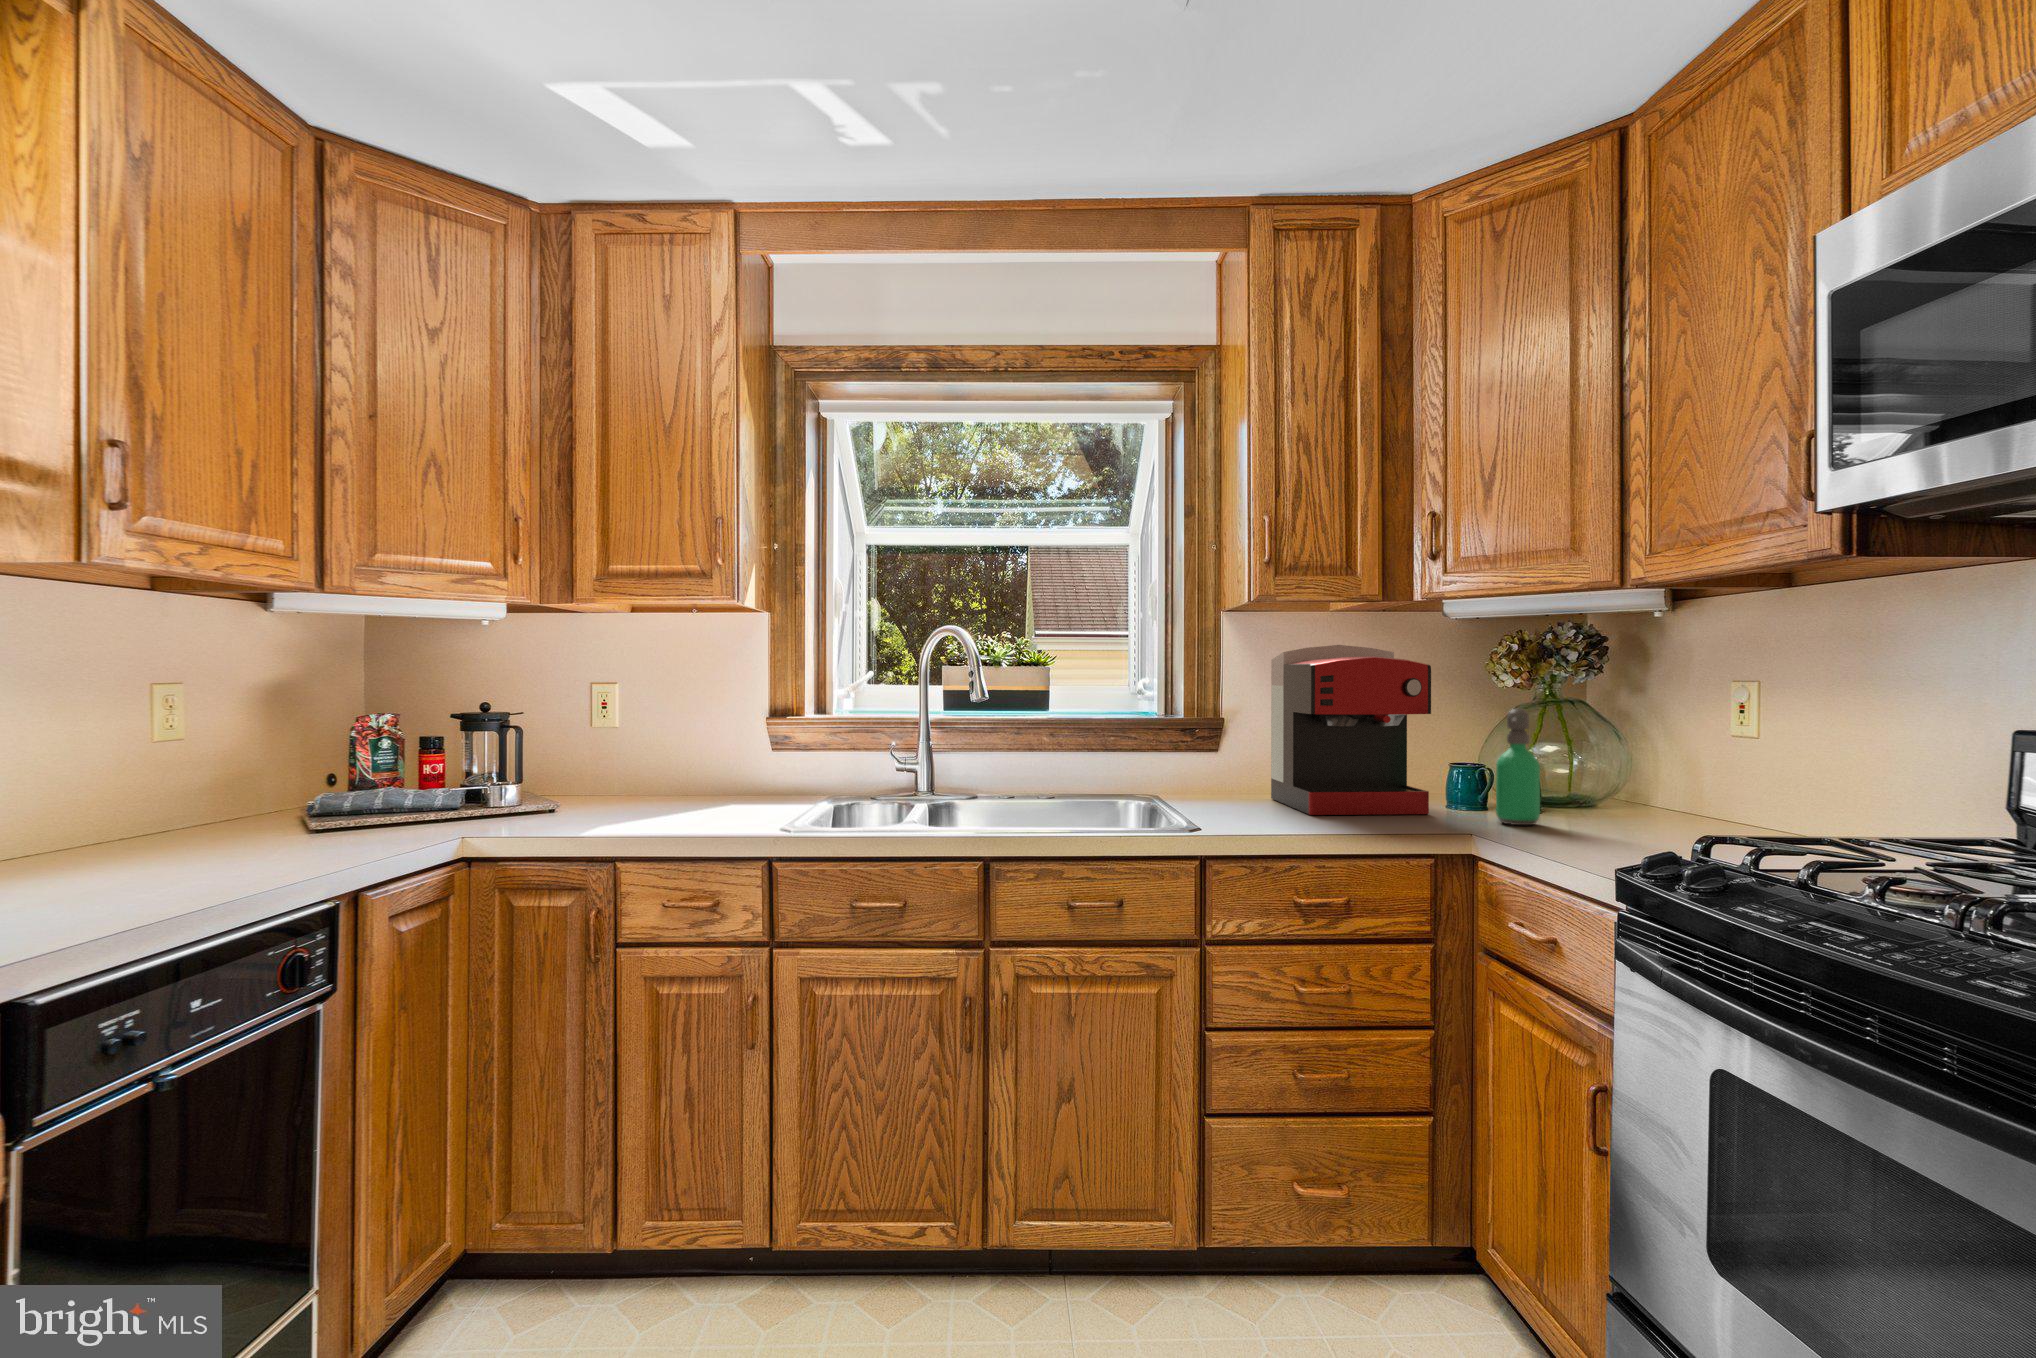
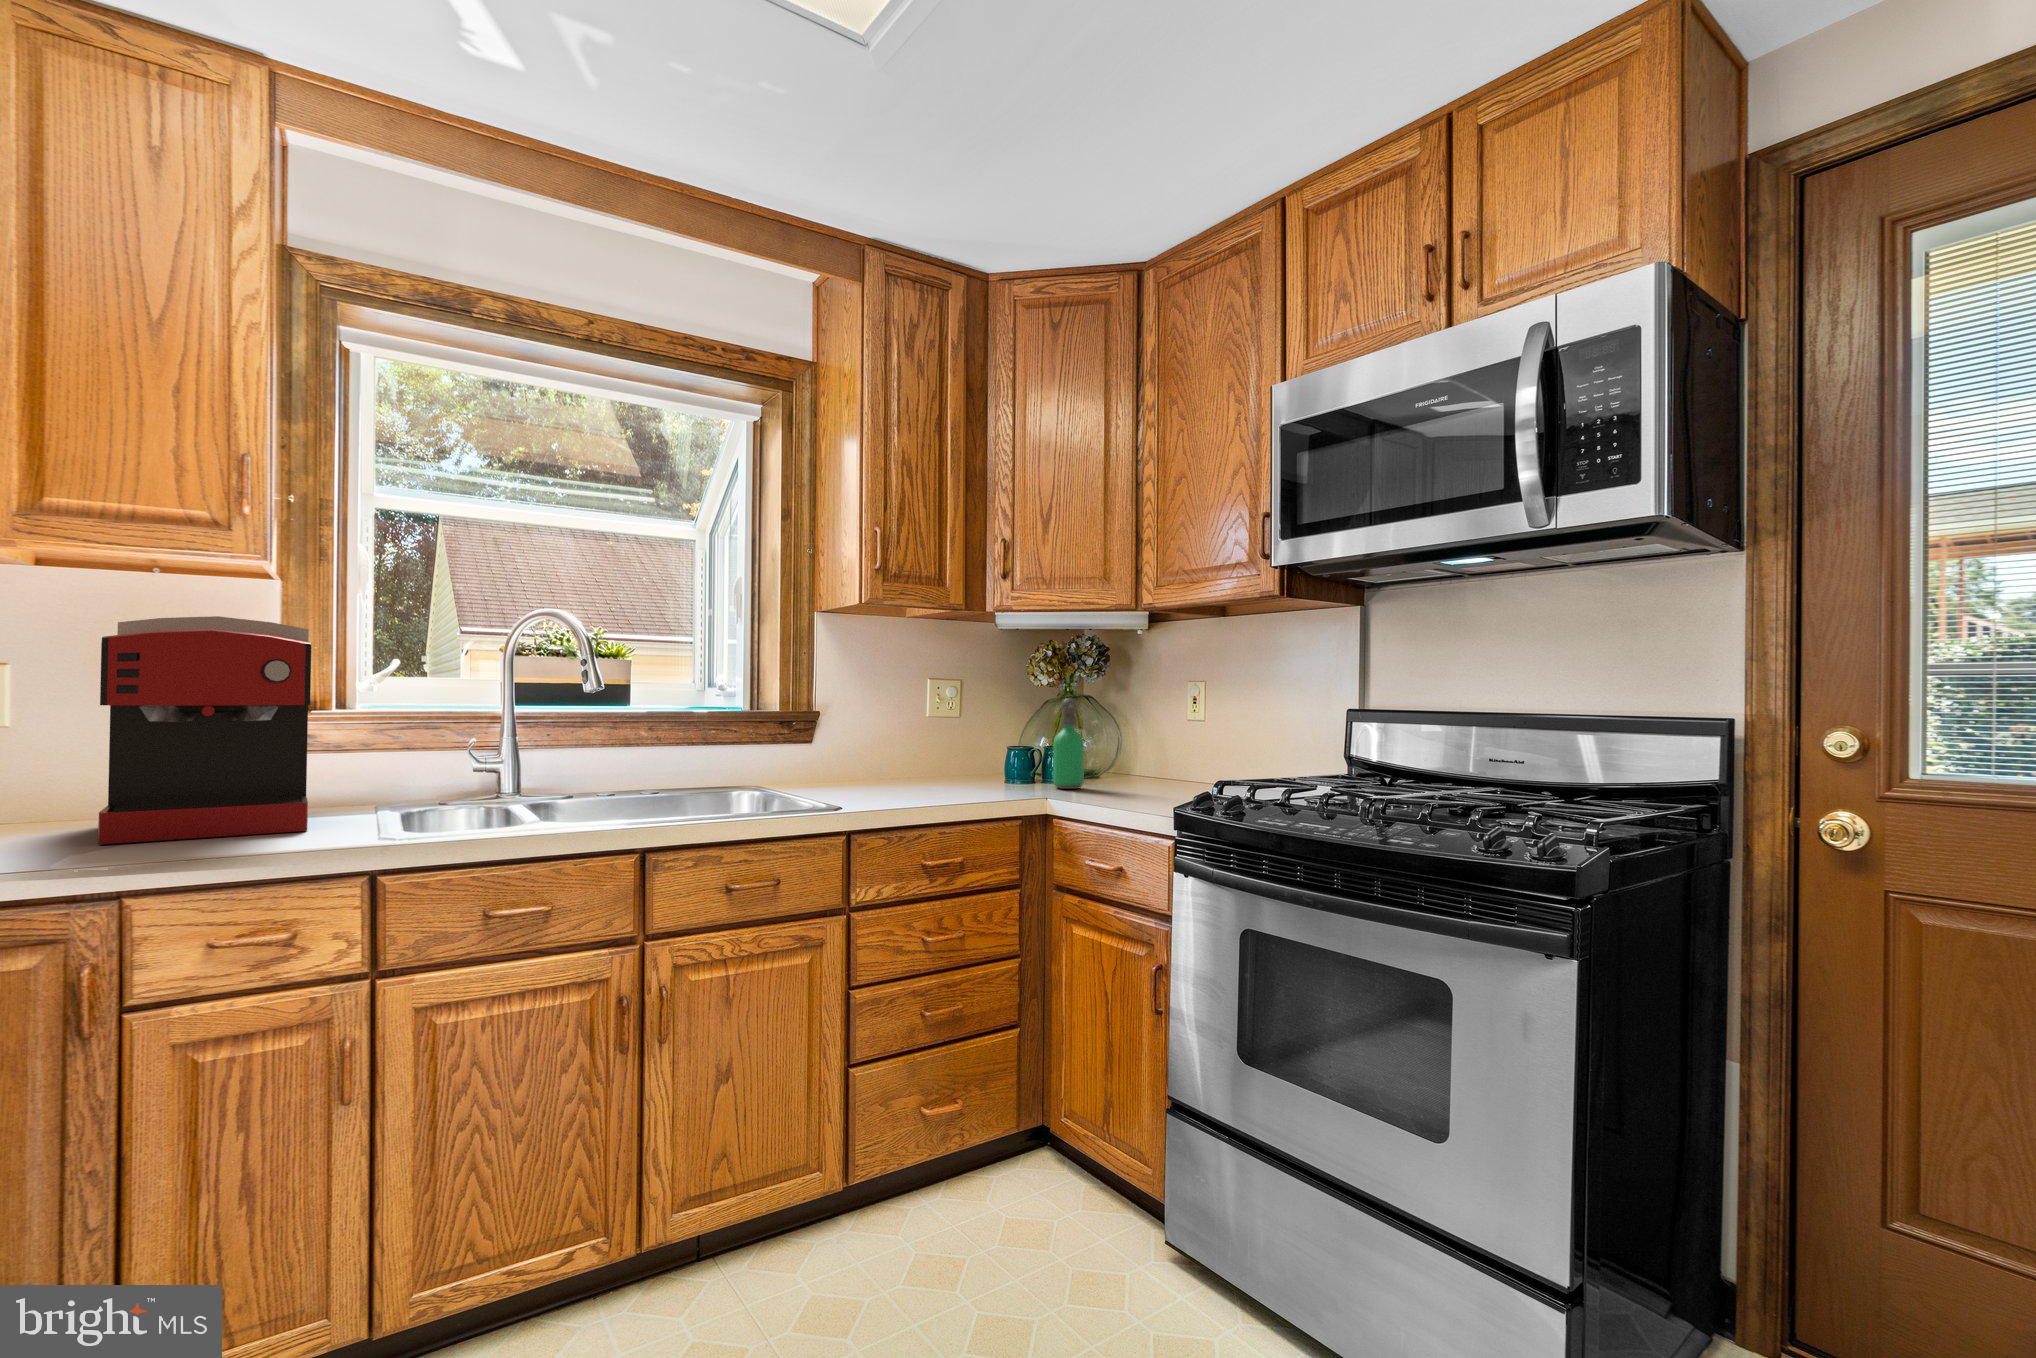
coffee maker: present [1271,645,1431,815] -> present [98,616,311,844]

